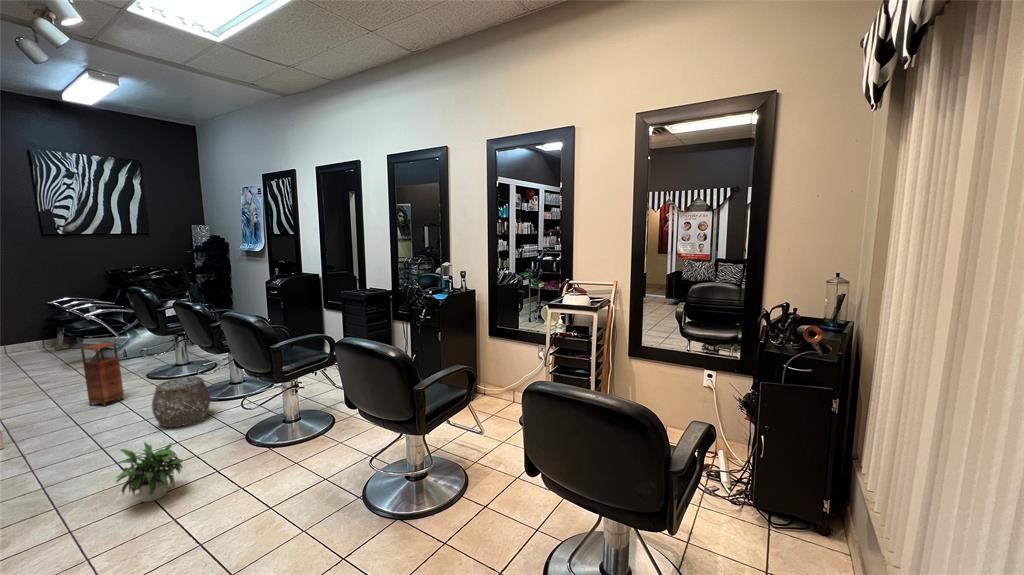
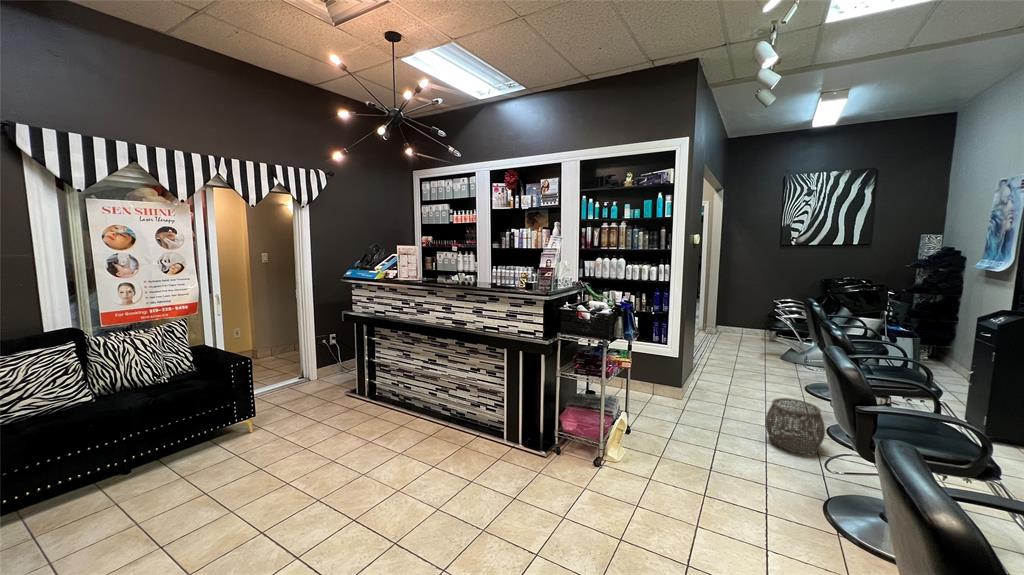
storage cabinet: present [81,343,124,407] -> none [747,343,774,400]
potted plant: present [116,442,183,502] -> none [680,438,737,501]

